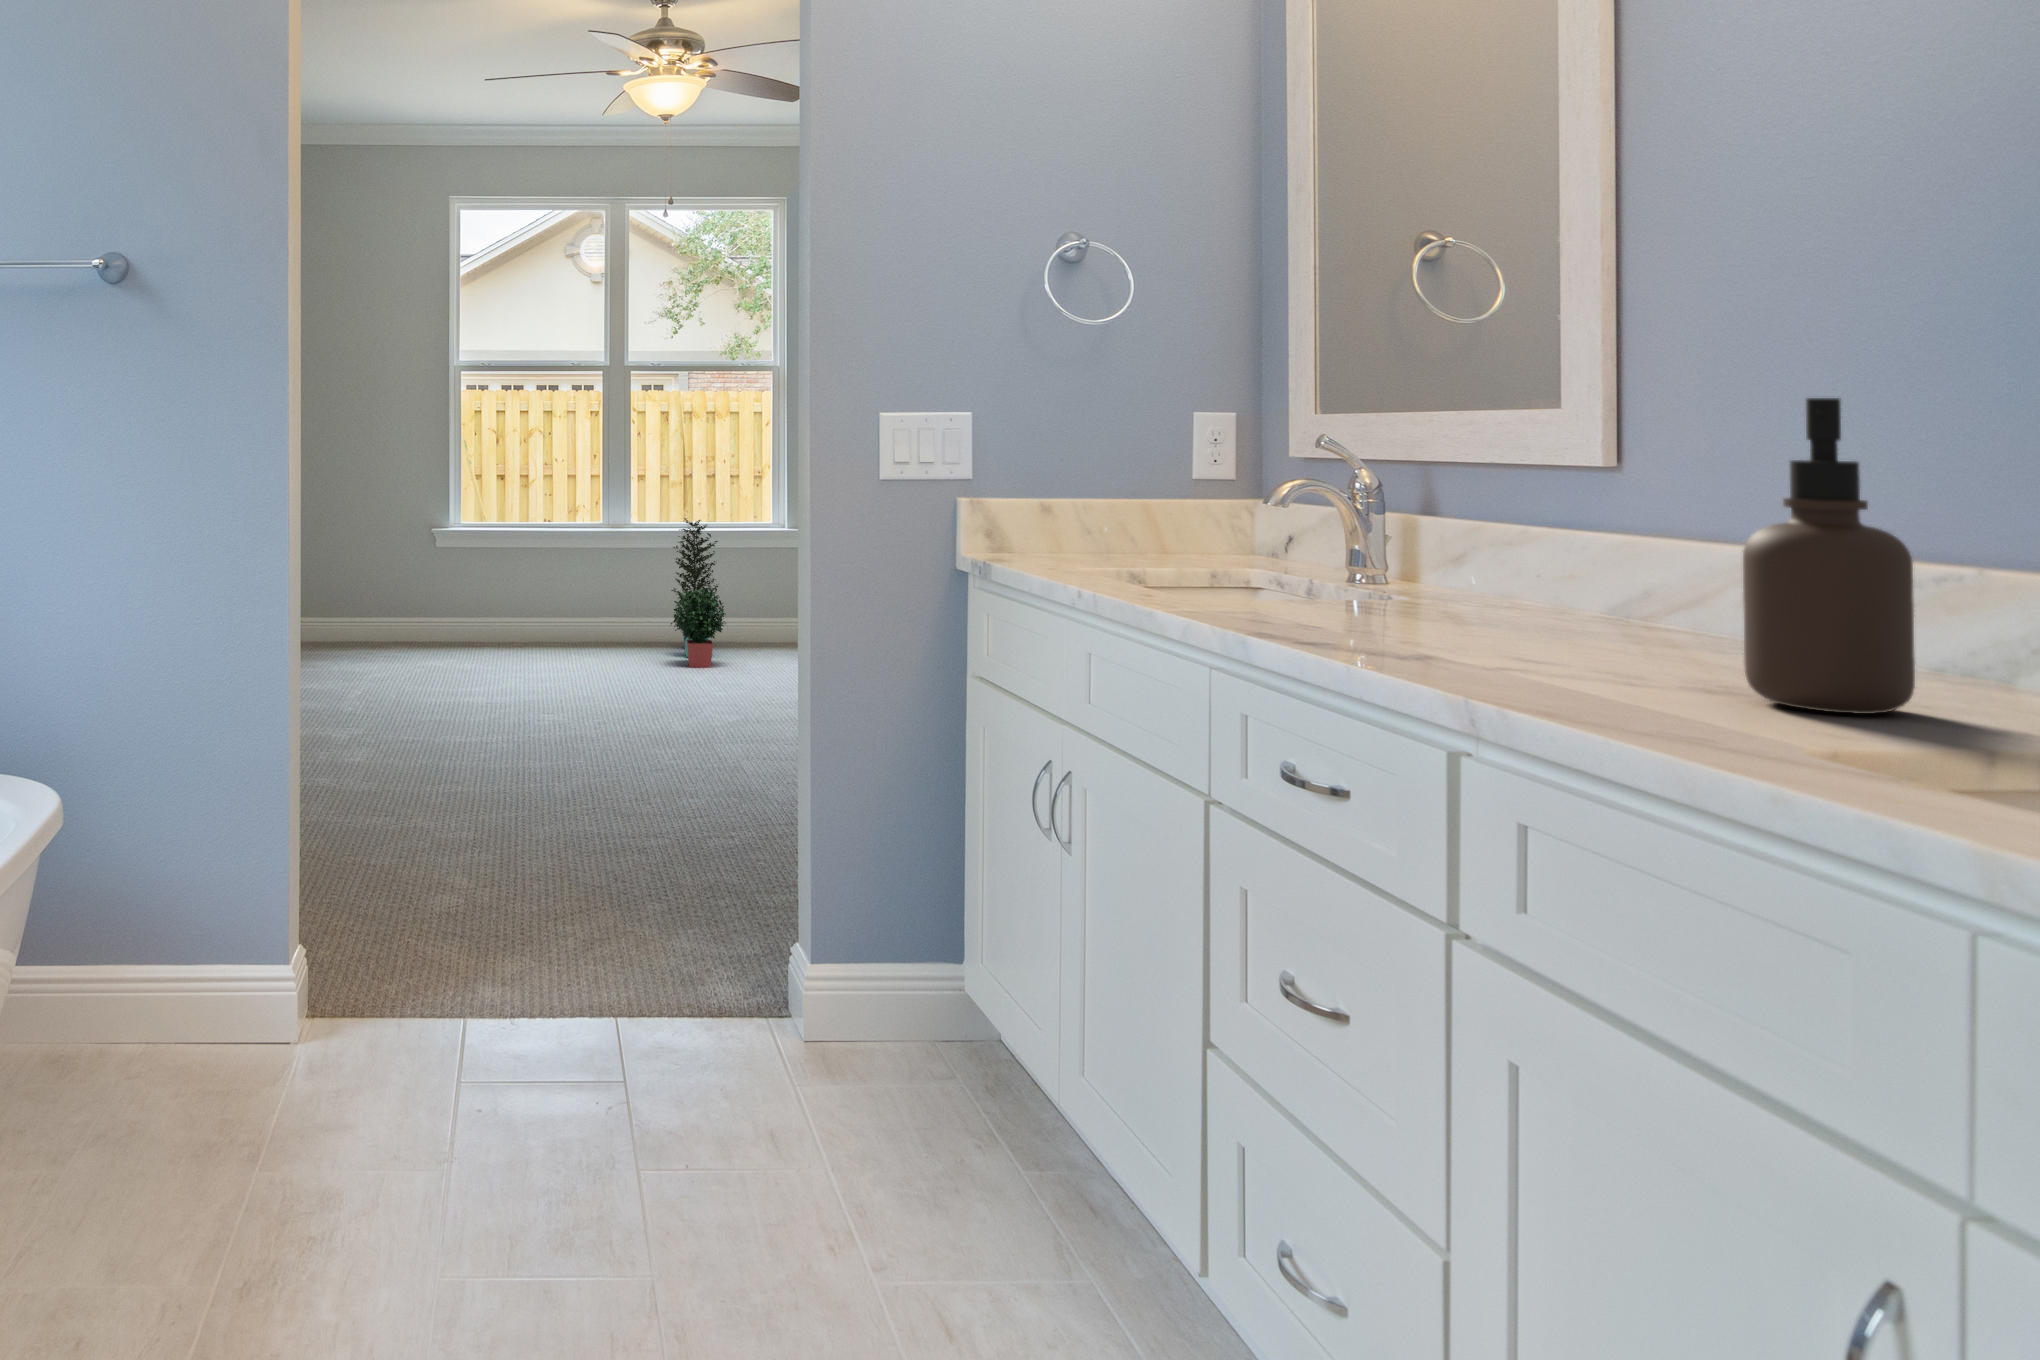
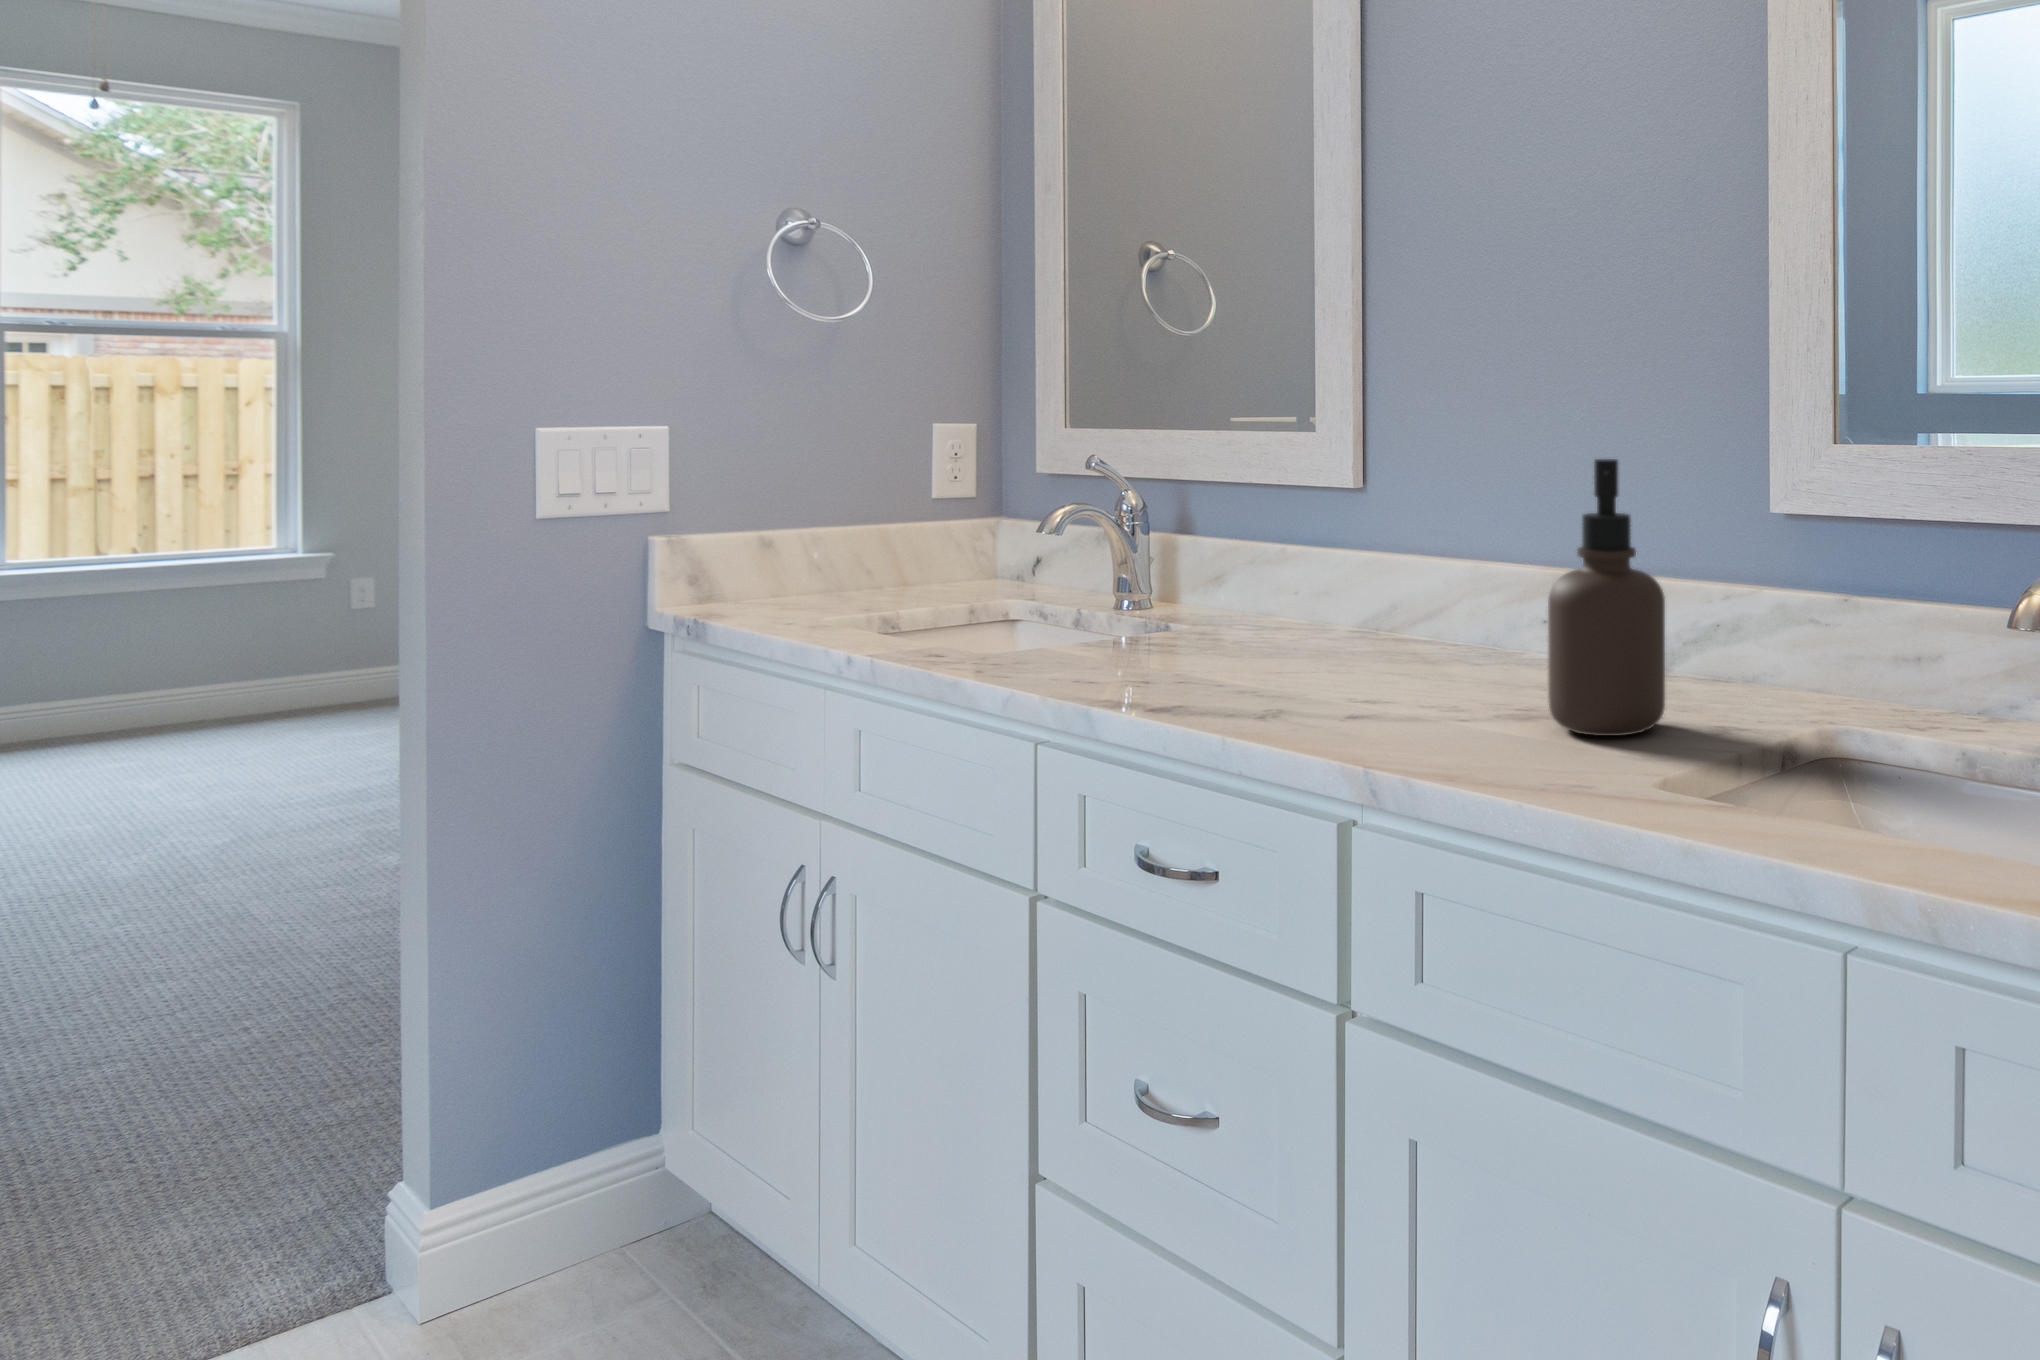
potted plant: present [671,518,726,668] -> none [77,535,181,749]

